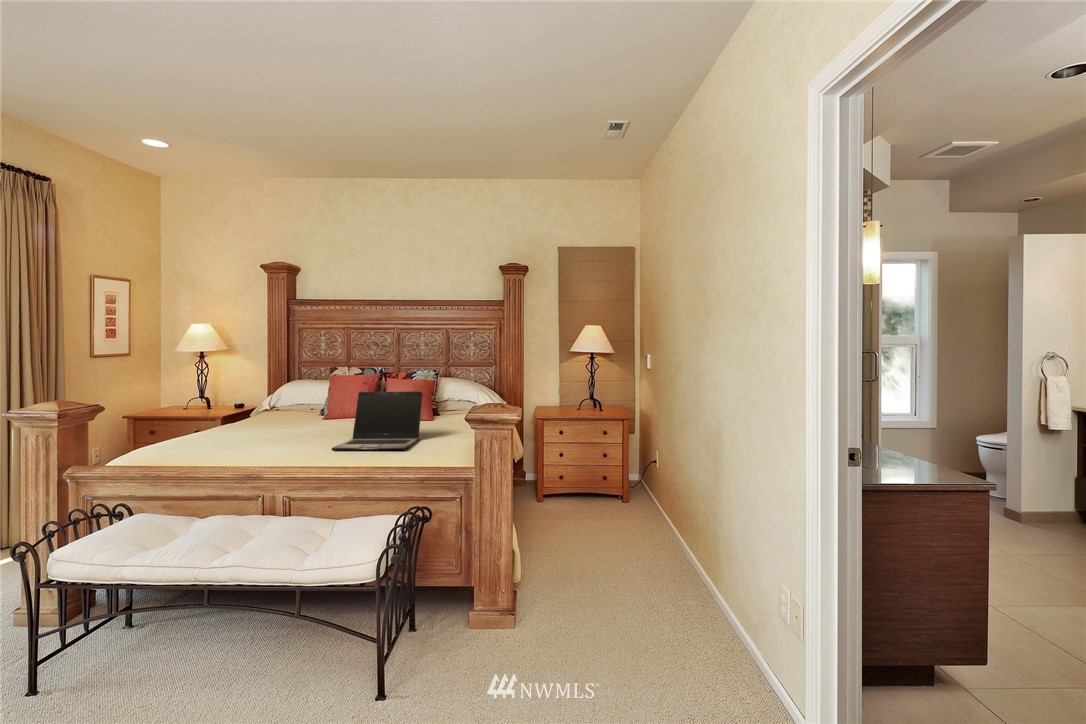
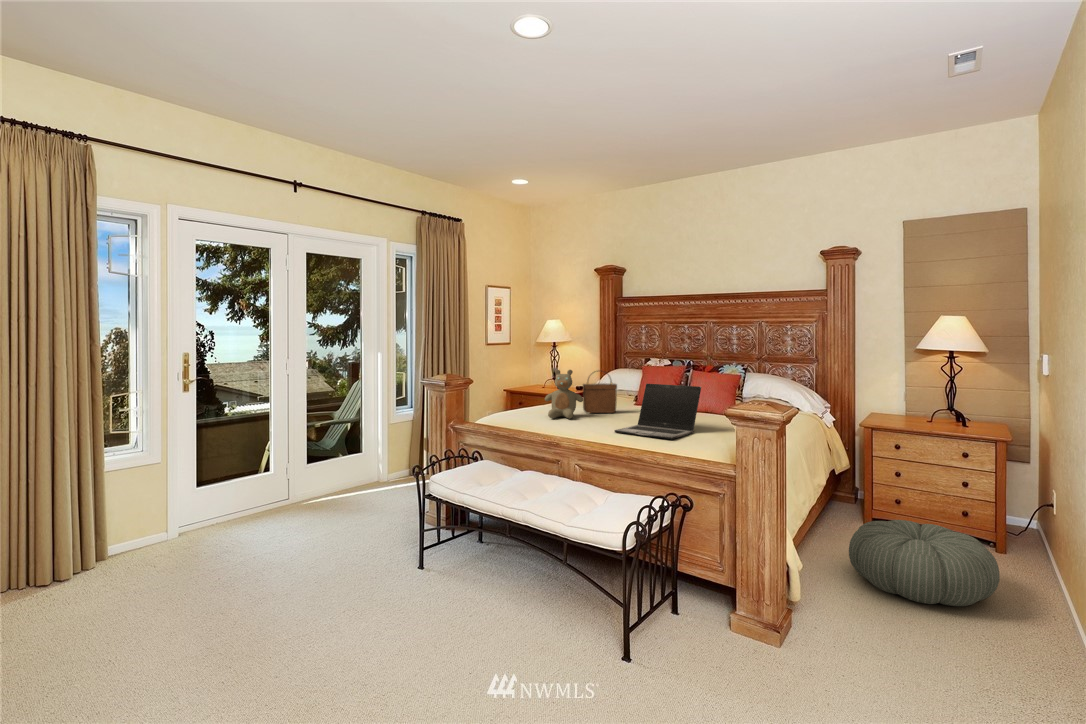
teddy bear: none [219,381,275,443] -> present [545,369,583,419]
handbag: none [270,381,315,433] -> present [583,371,617,413]
pouf: none [555,491,656,558] -> present [849,520,1000,606]

